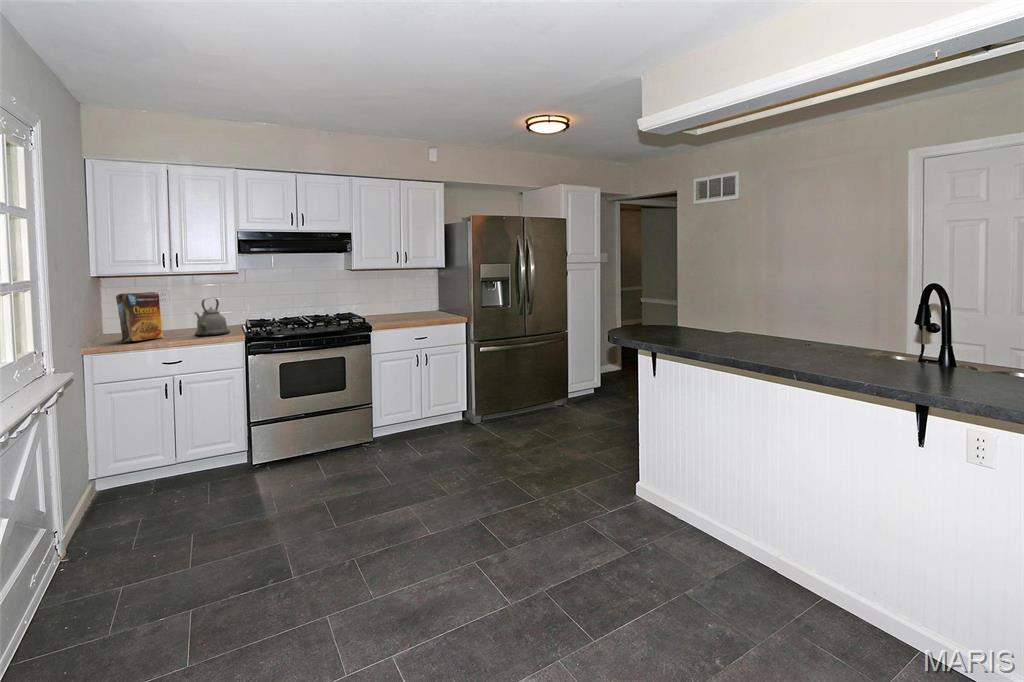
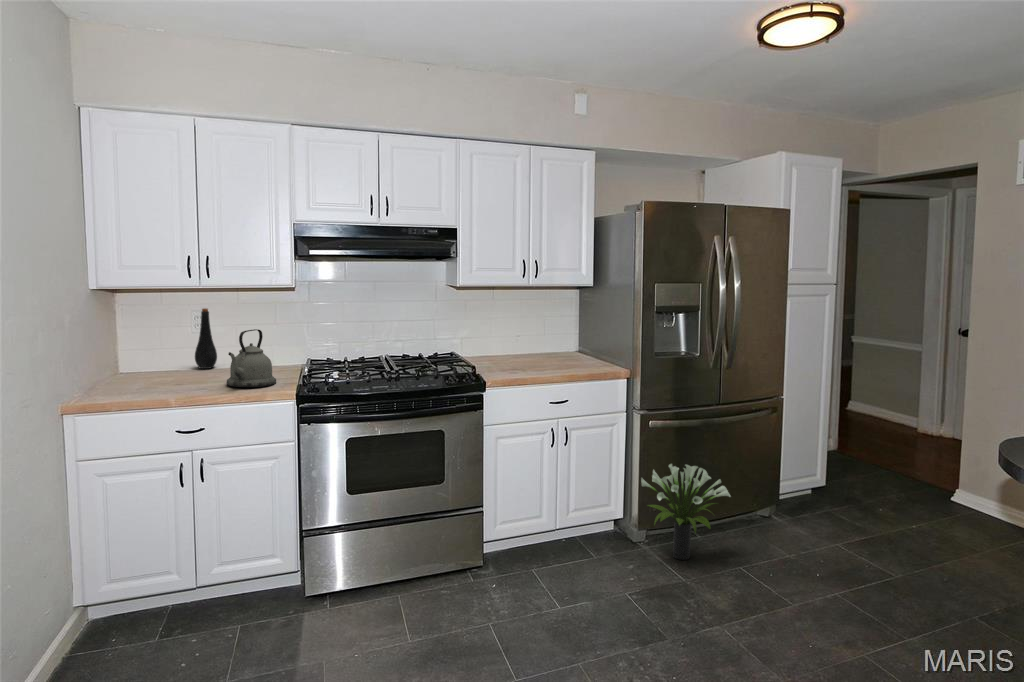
bottle: none [173,288,189,328] -> present [195,308,217,369]
cereal box: present [116,292,164,342] -> none [120,318,184,394]
potted plant: none [476,373,529,432] -> present [641,464,730,560]

